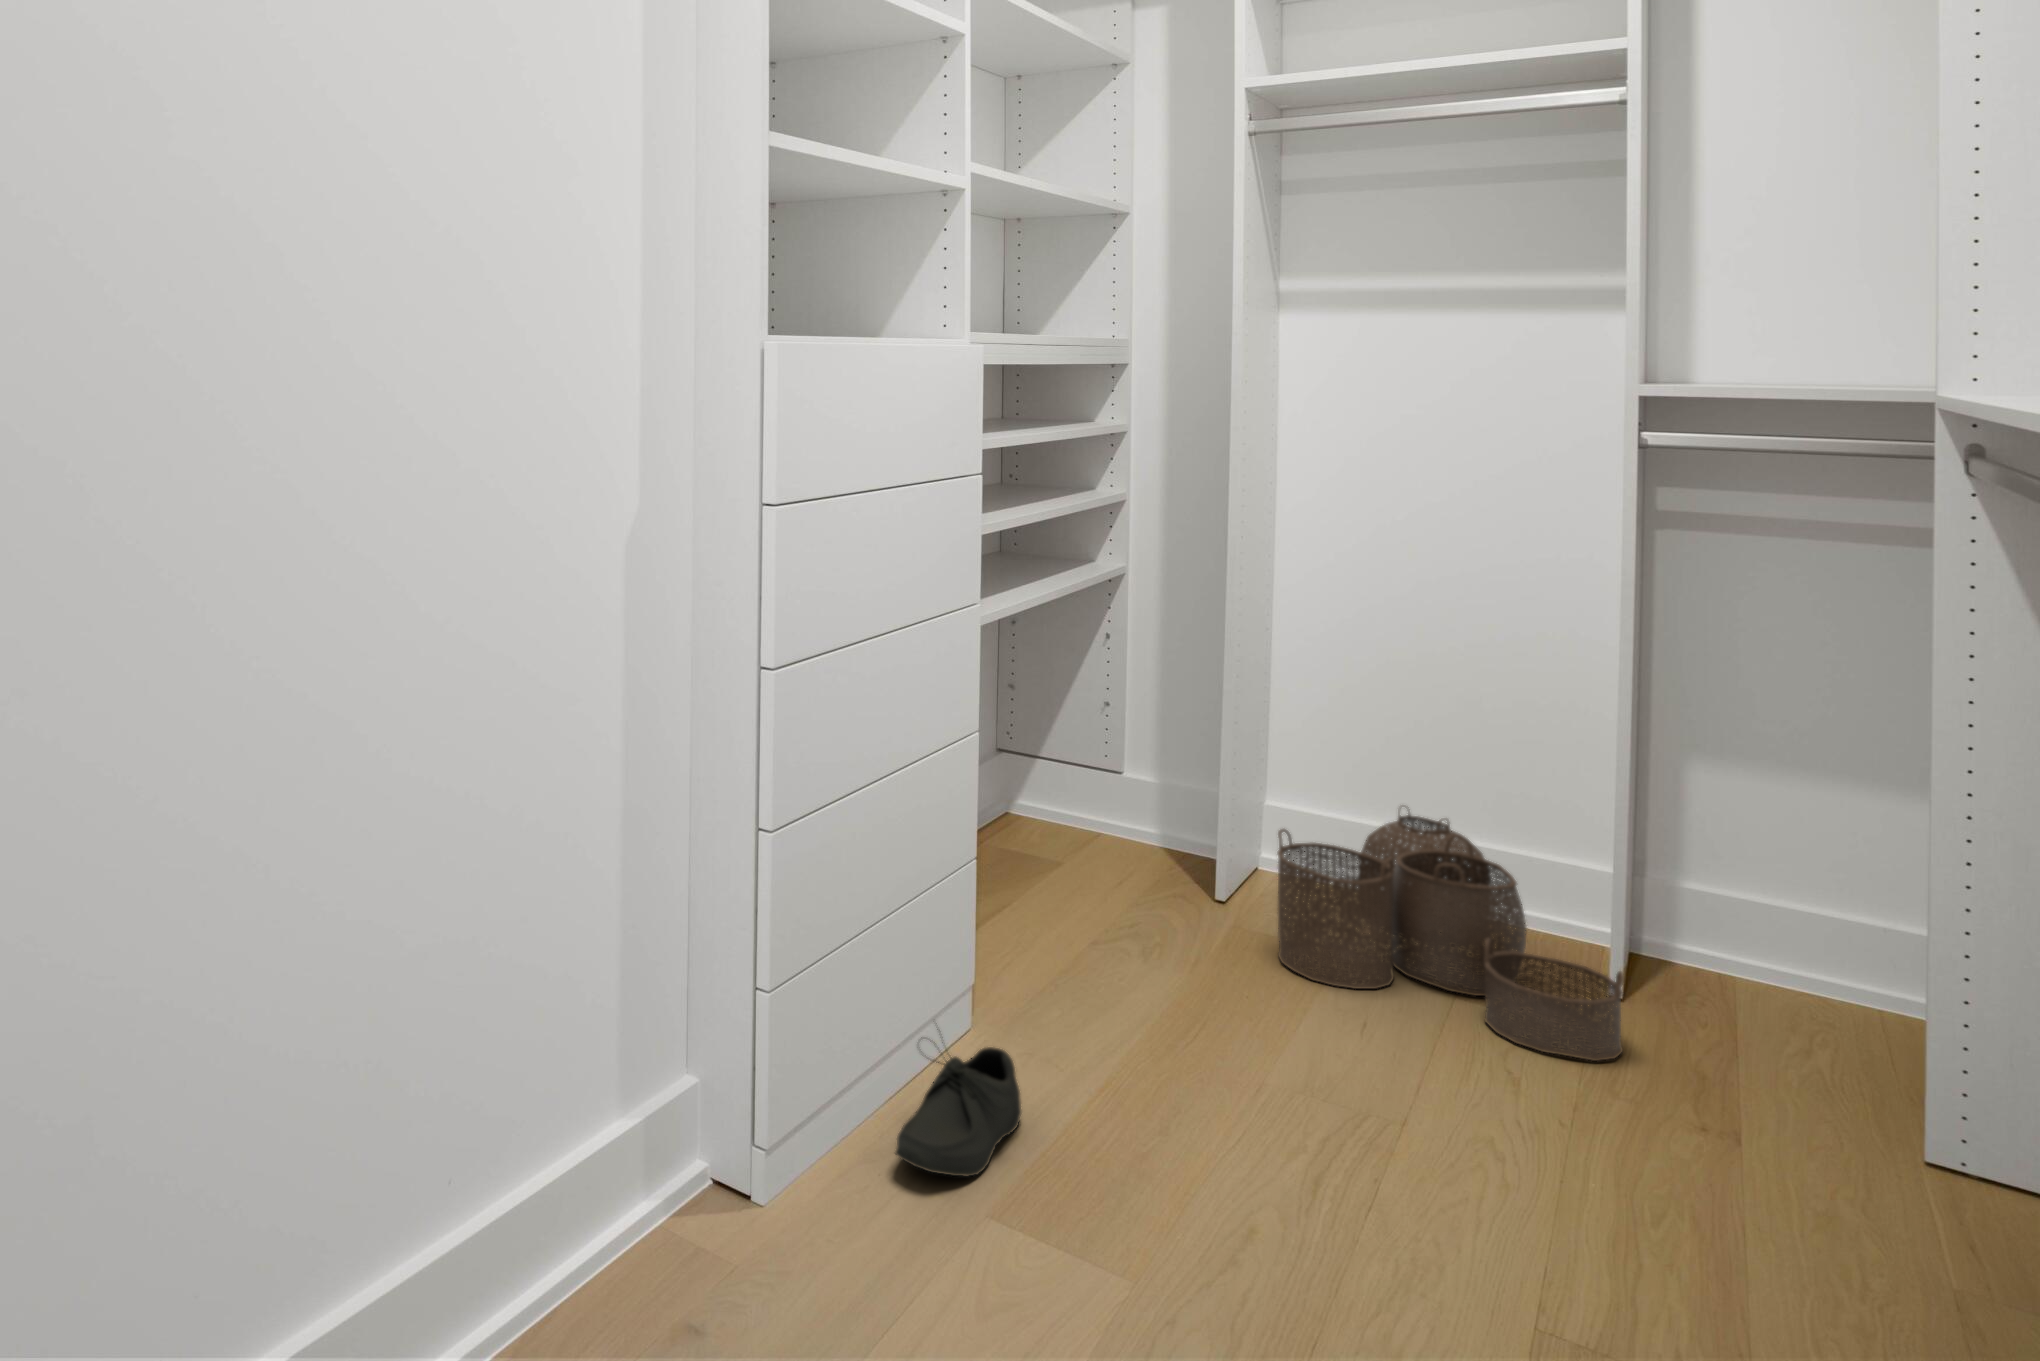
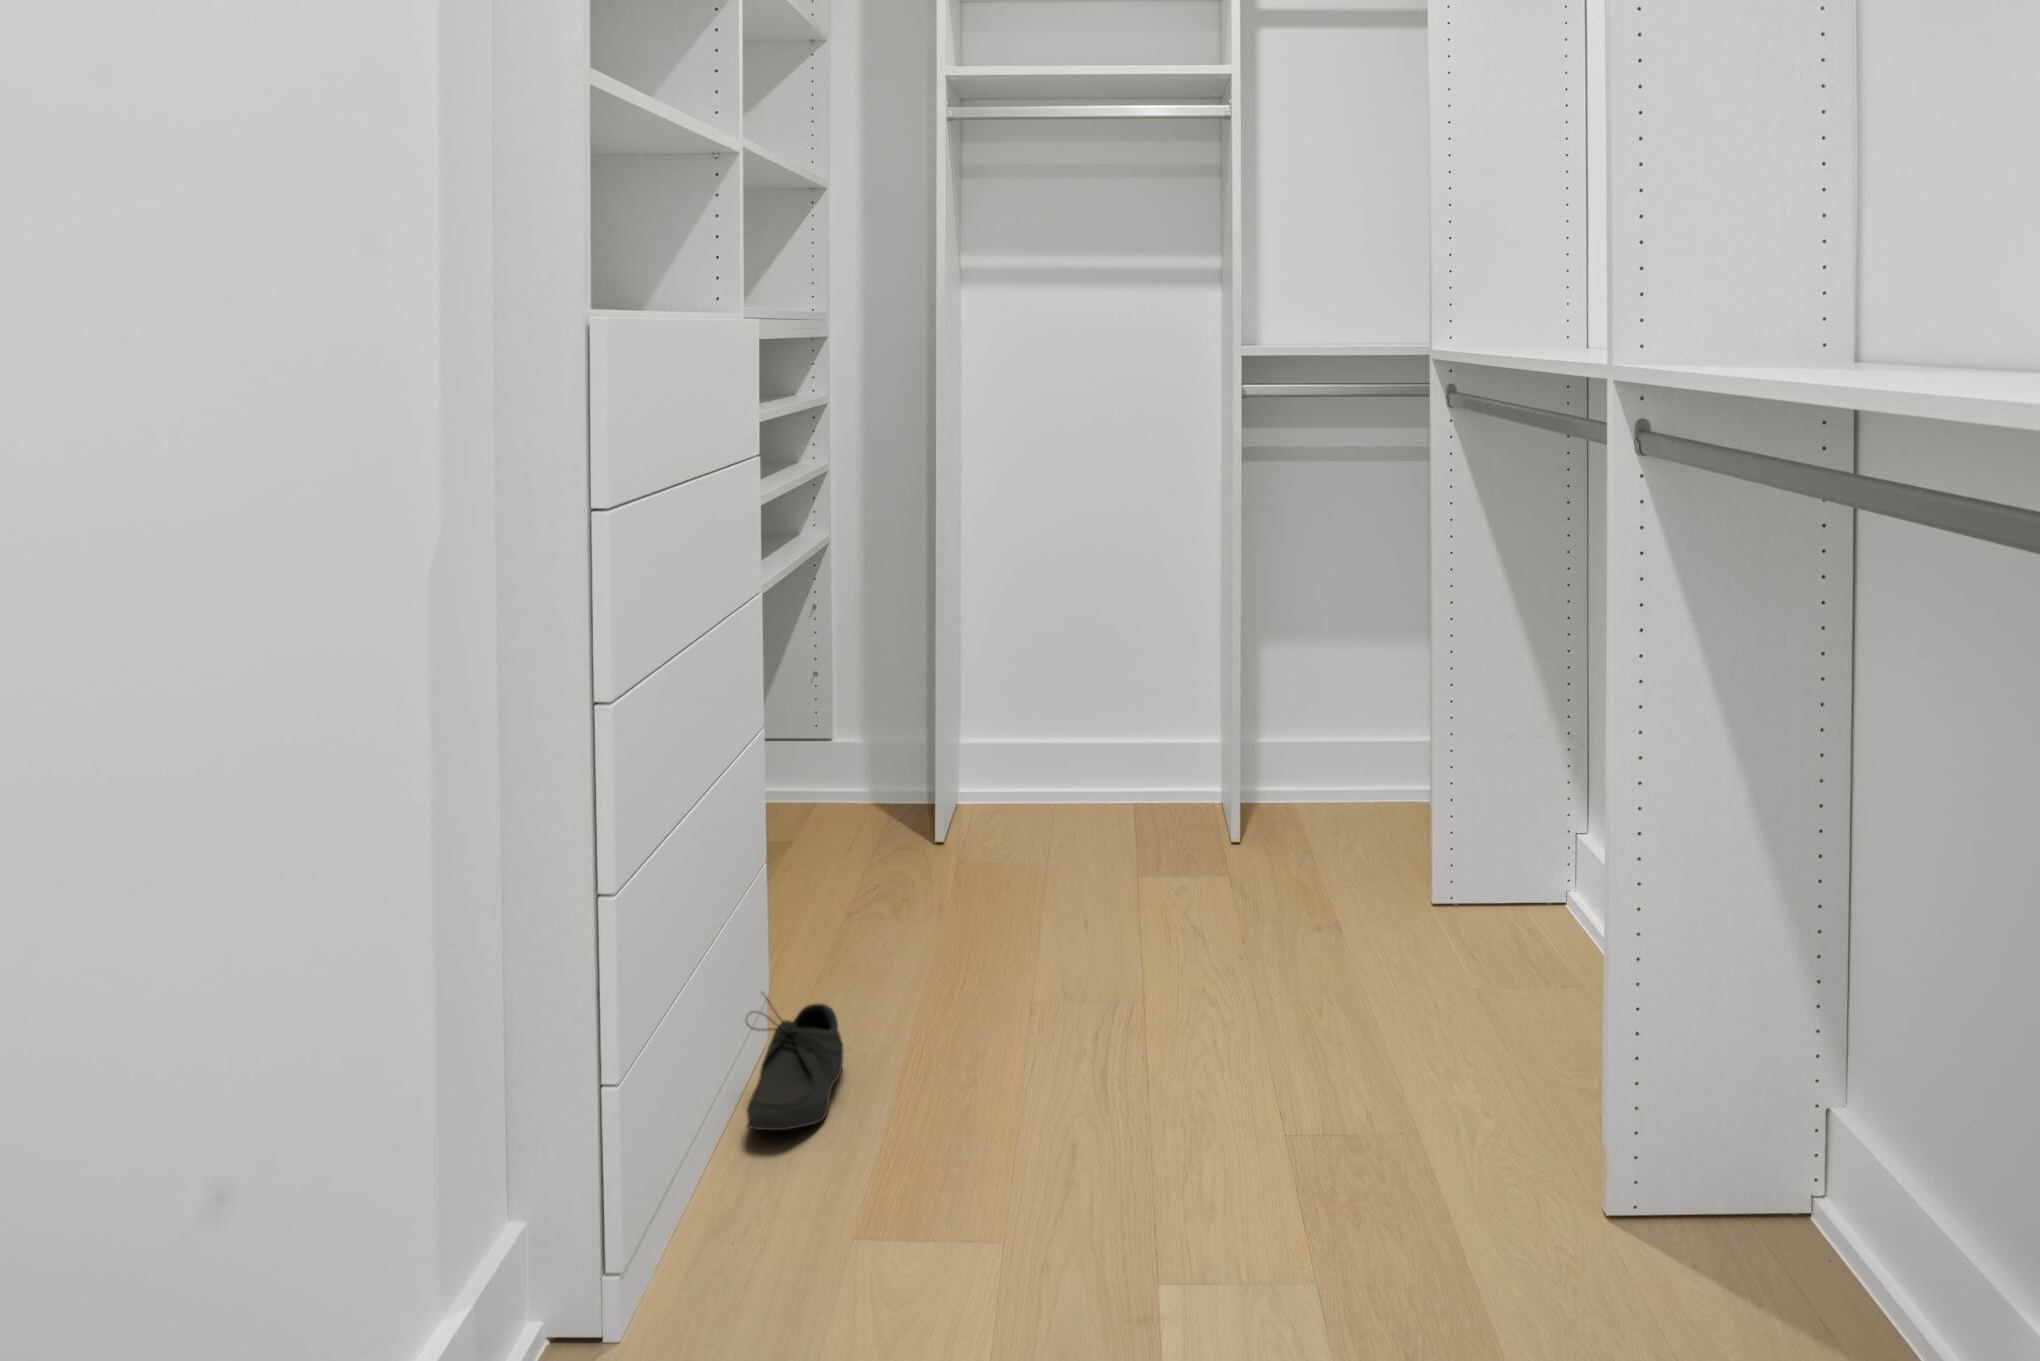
woven basket: present [1278,813,1624,1061] -> none [997,723,1250,894]

